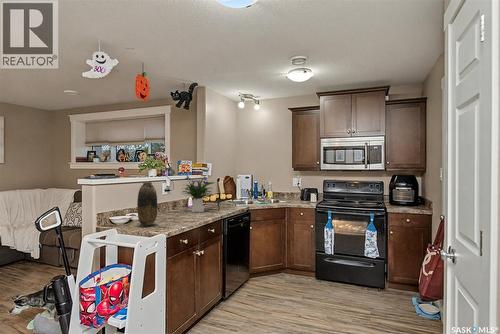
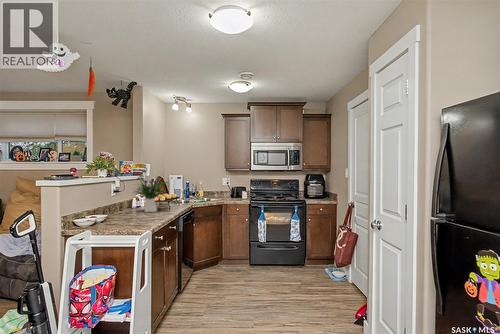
vase: present [137,182,157,226] -> none [109,182,130,226]

